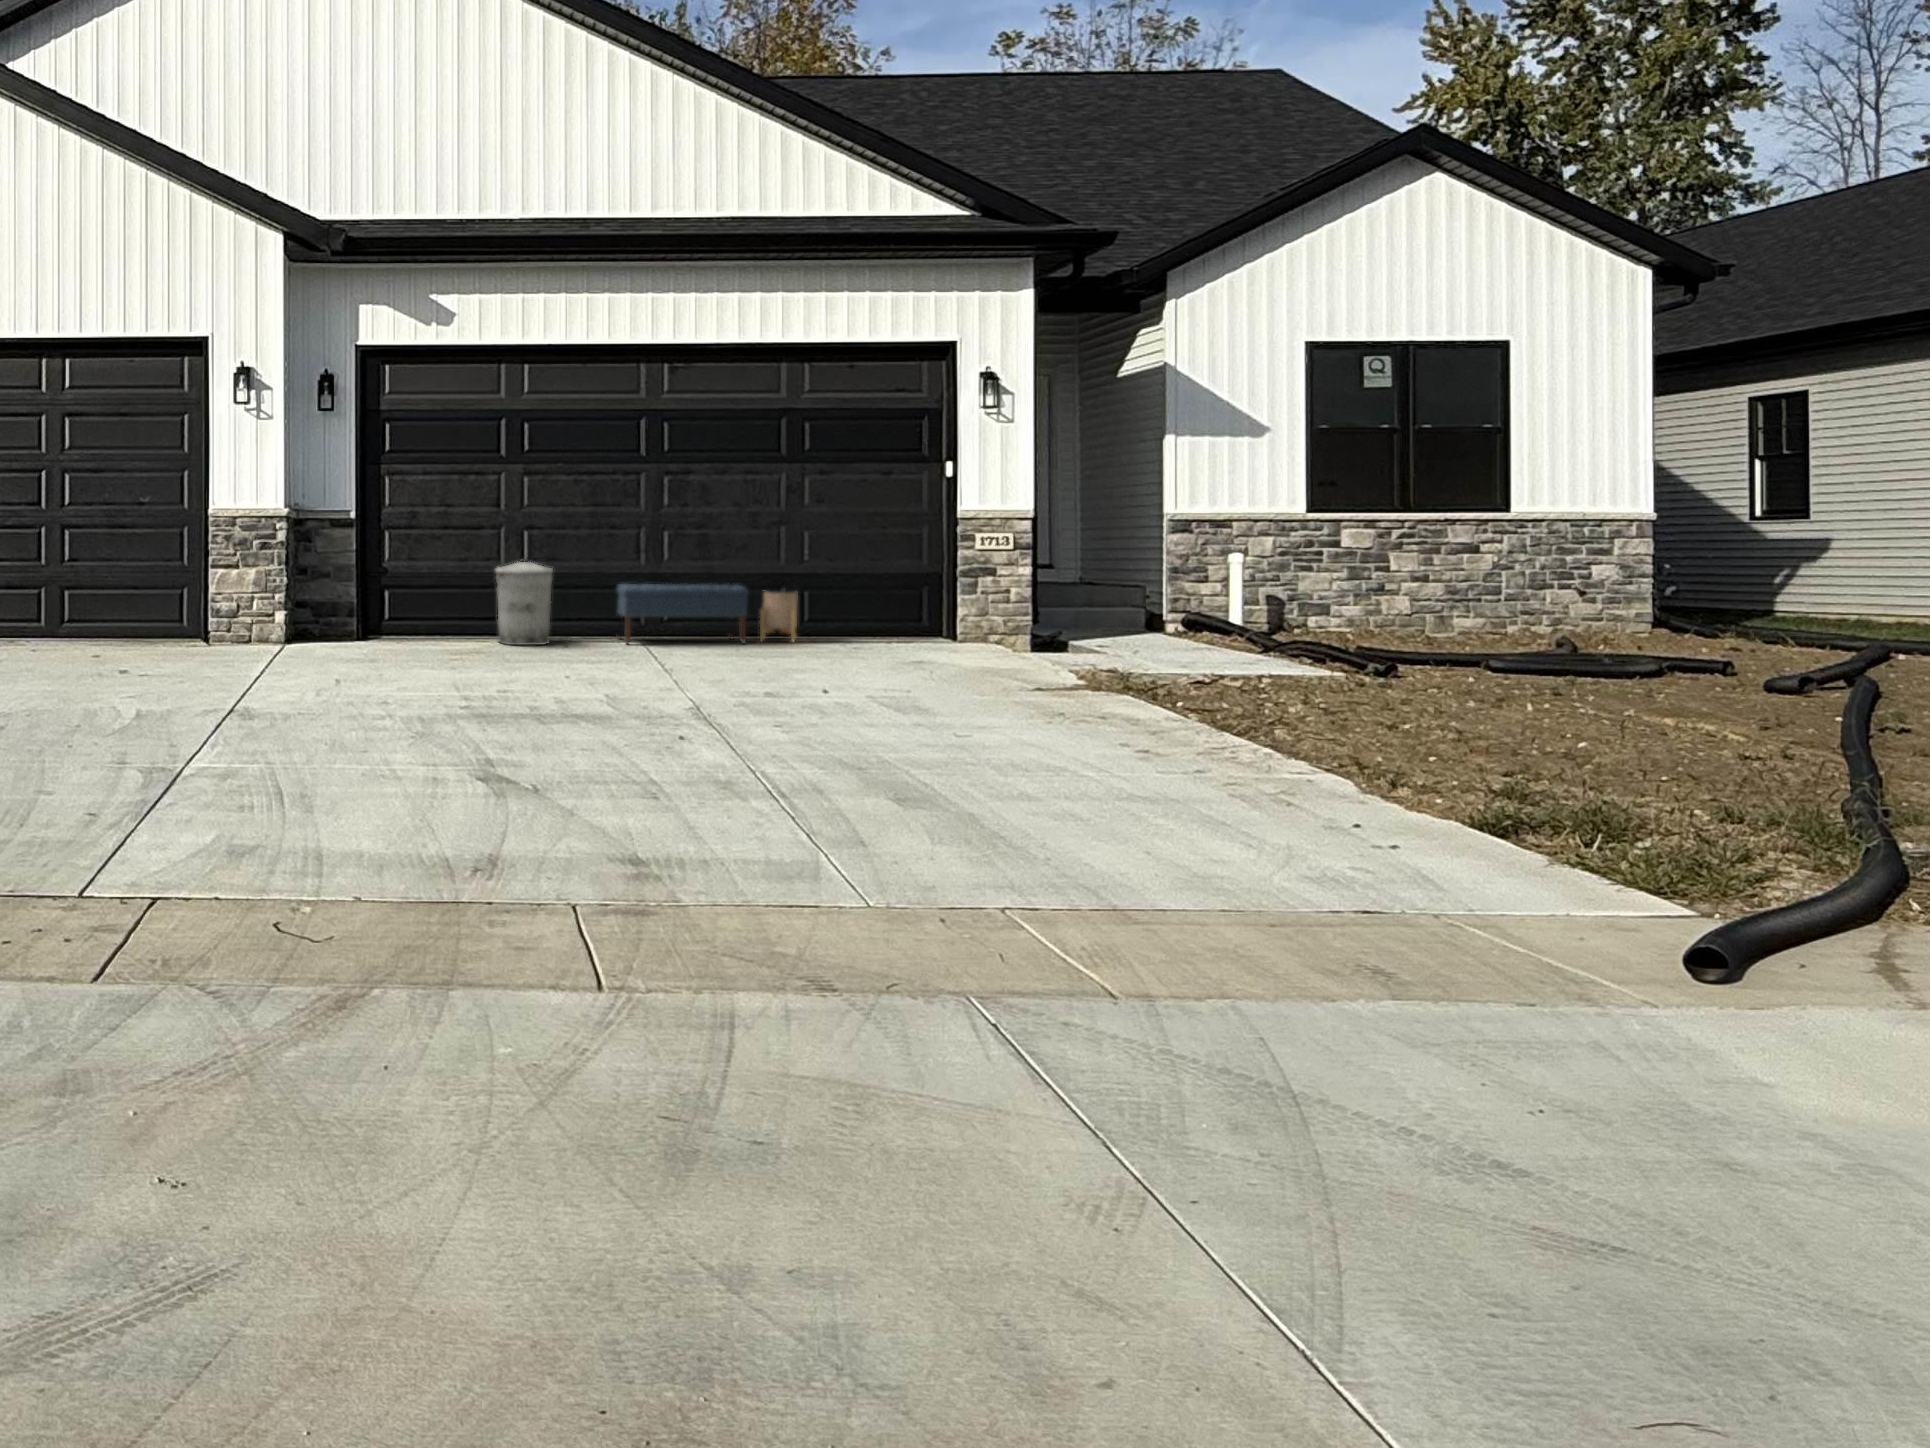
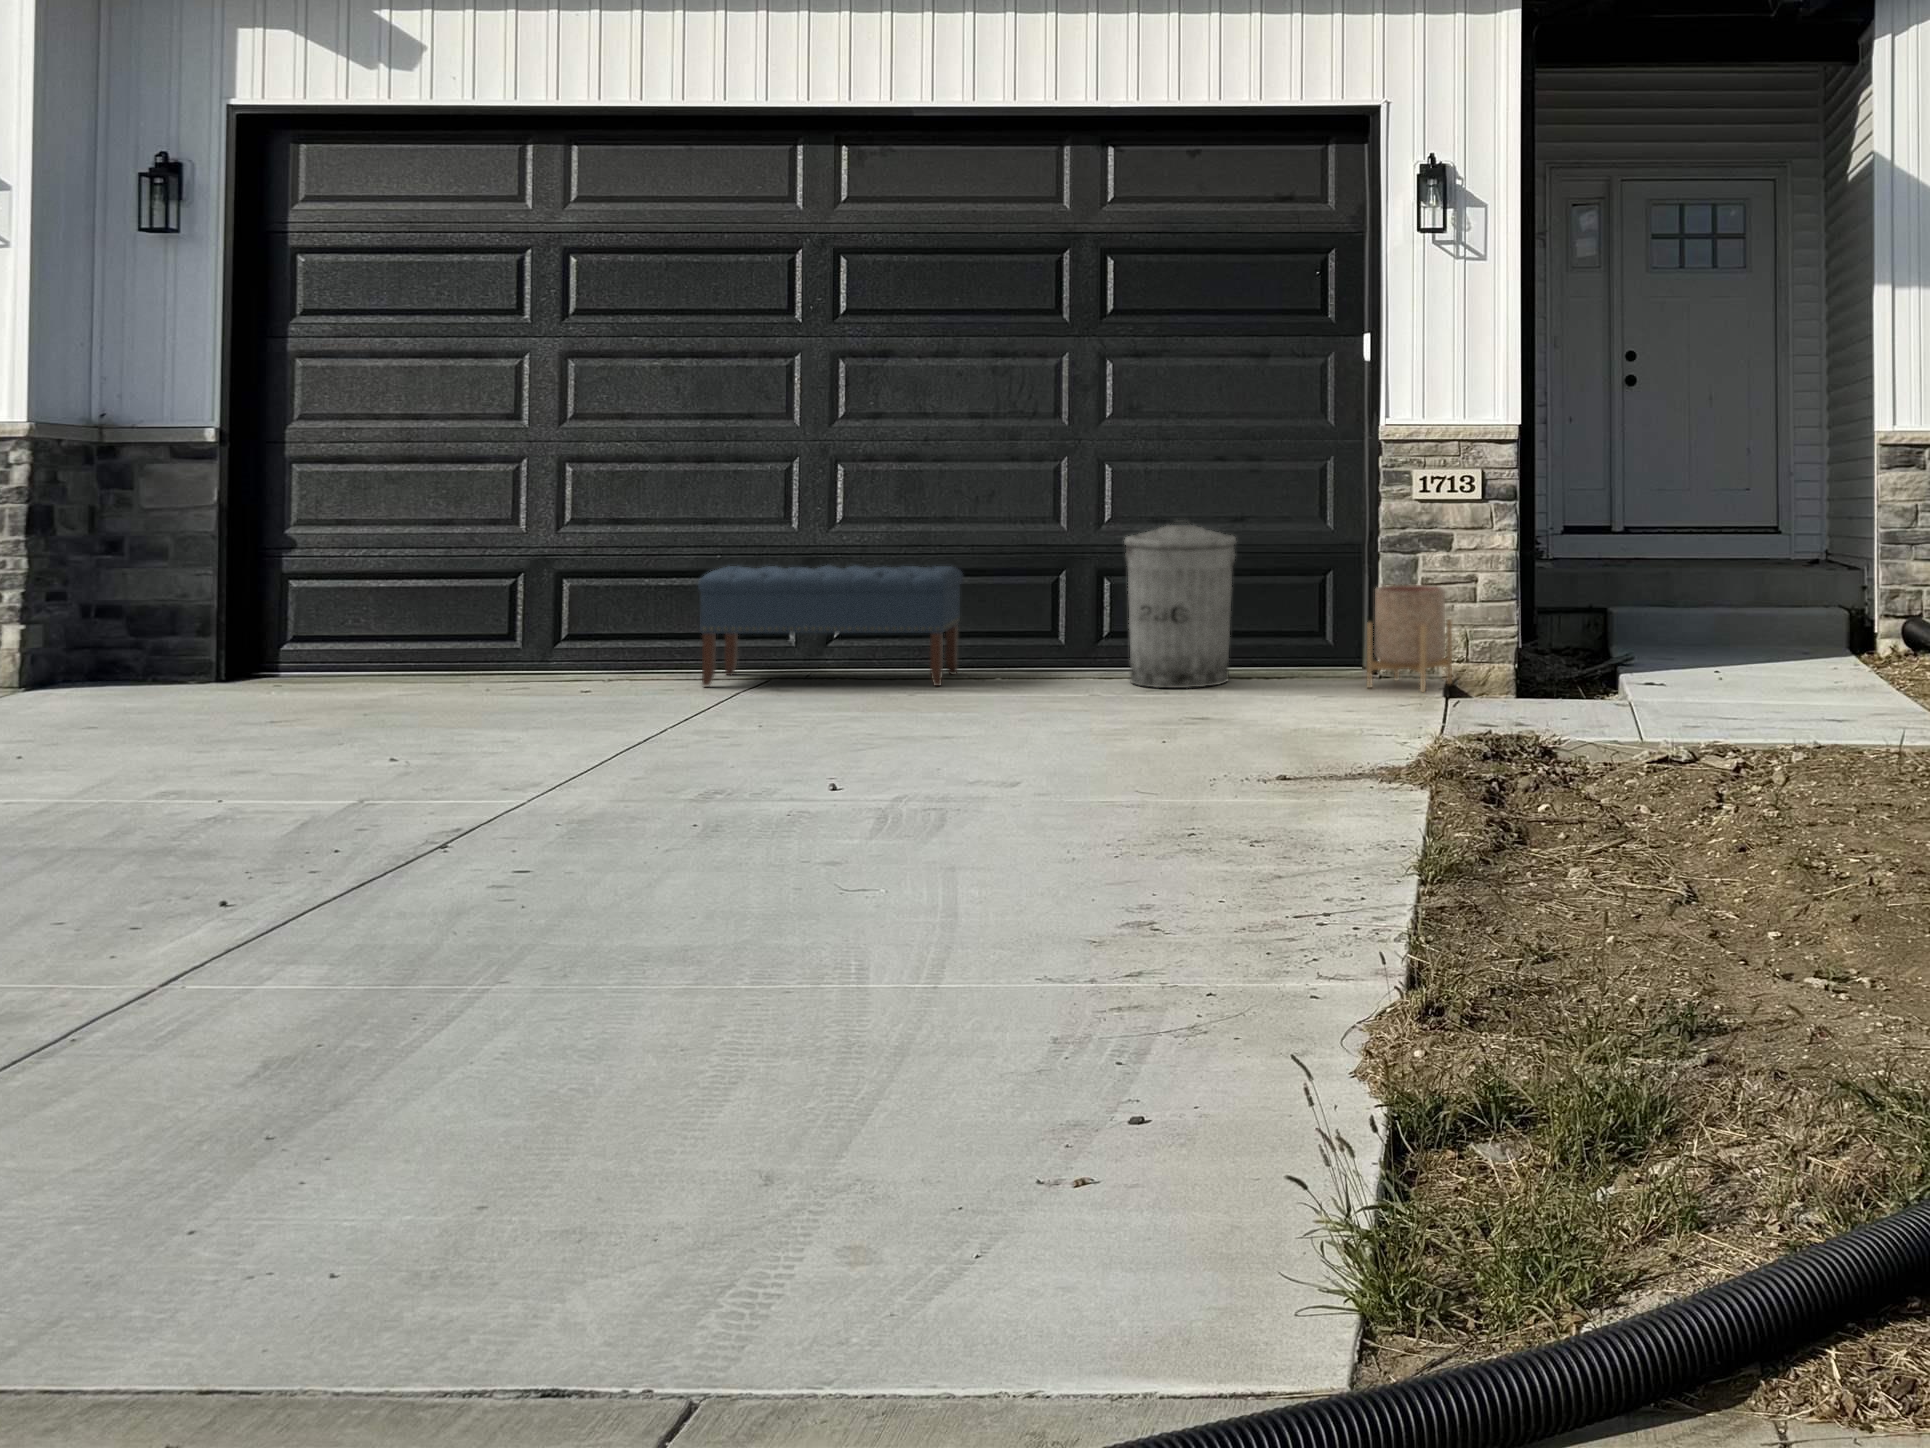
trash can: present [496,562,553,645] -> present [1125,521,1236,688]
planter: present [760,592,797,642] -> present [1367,585,1452,692]

